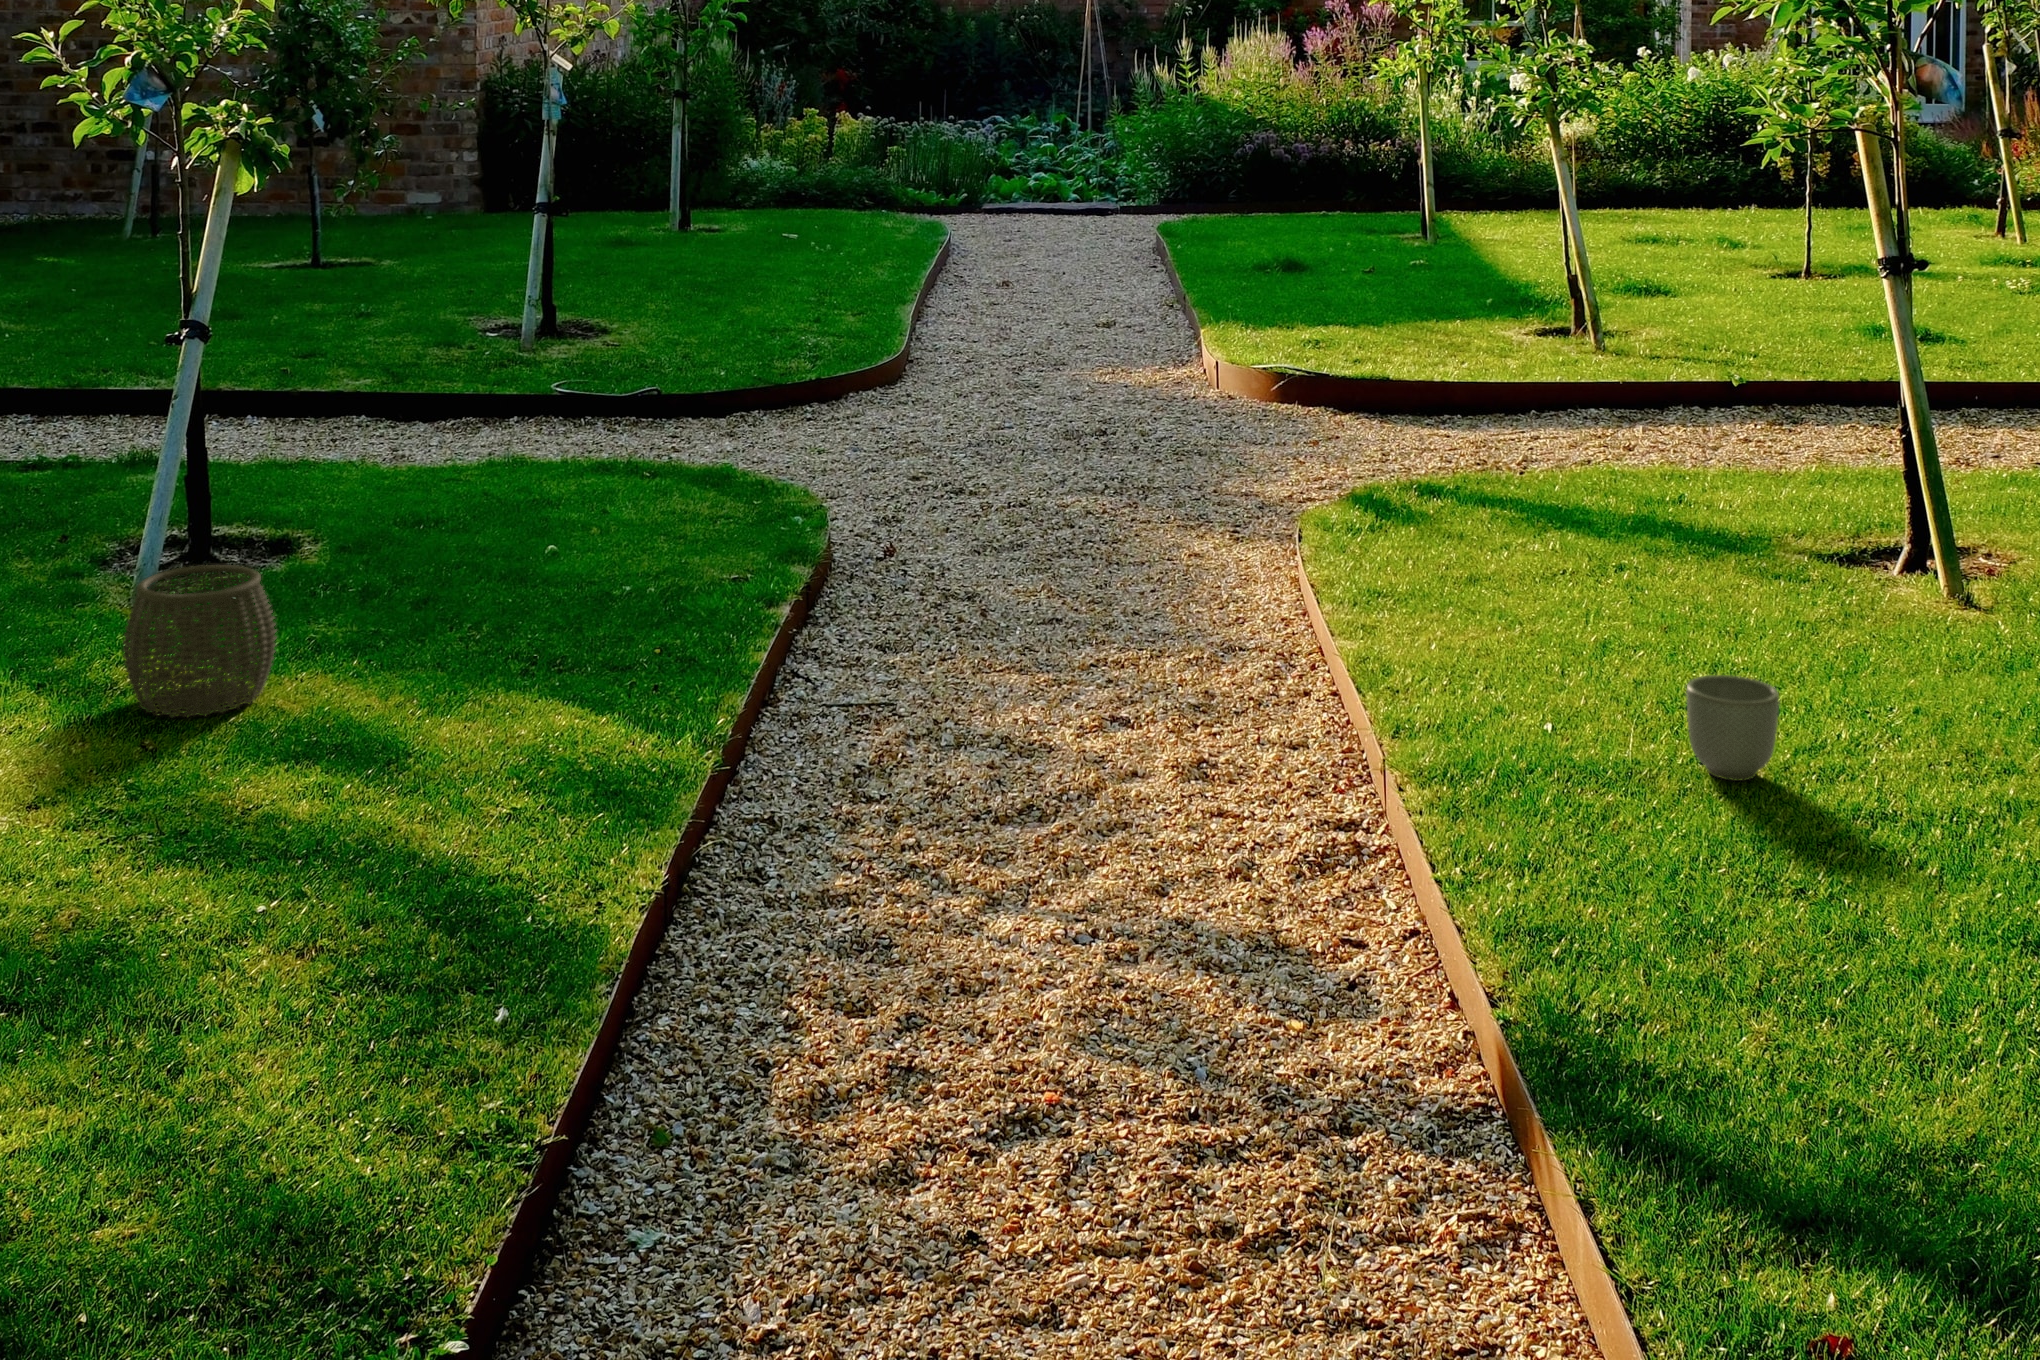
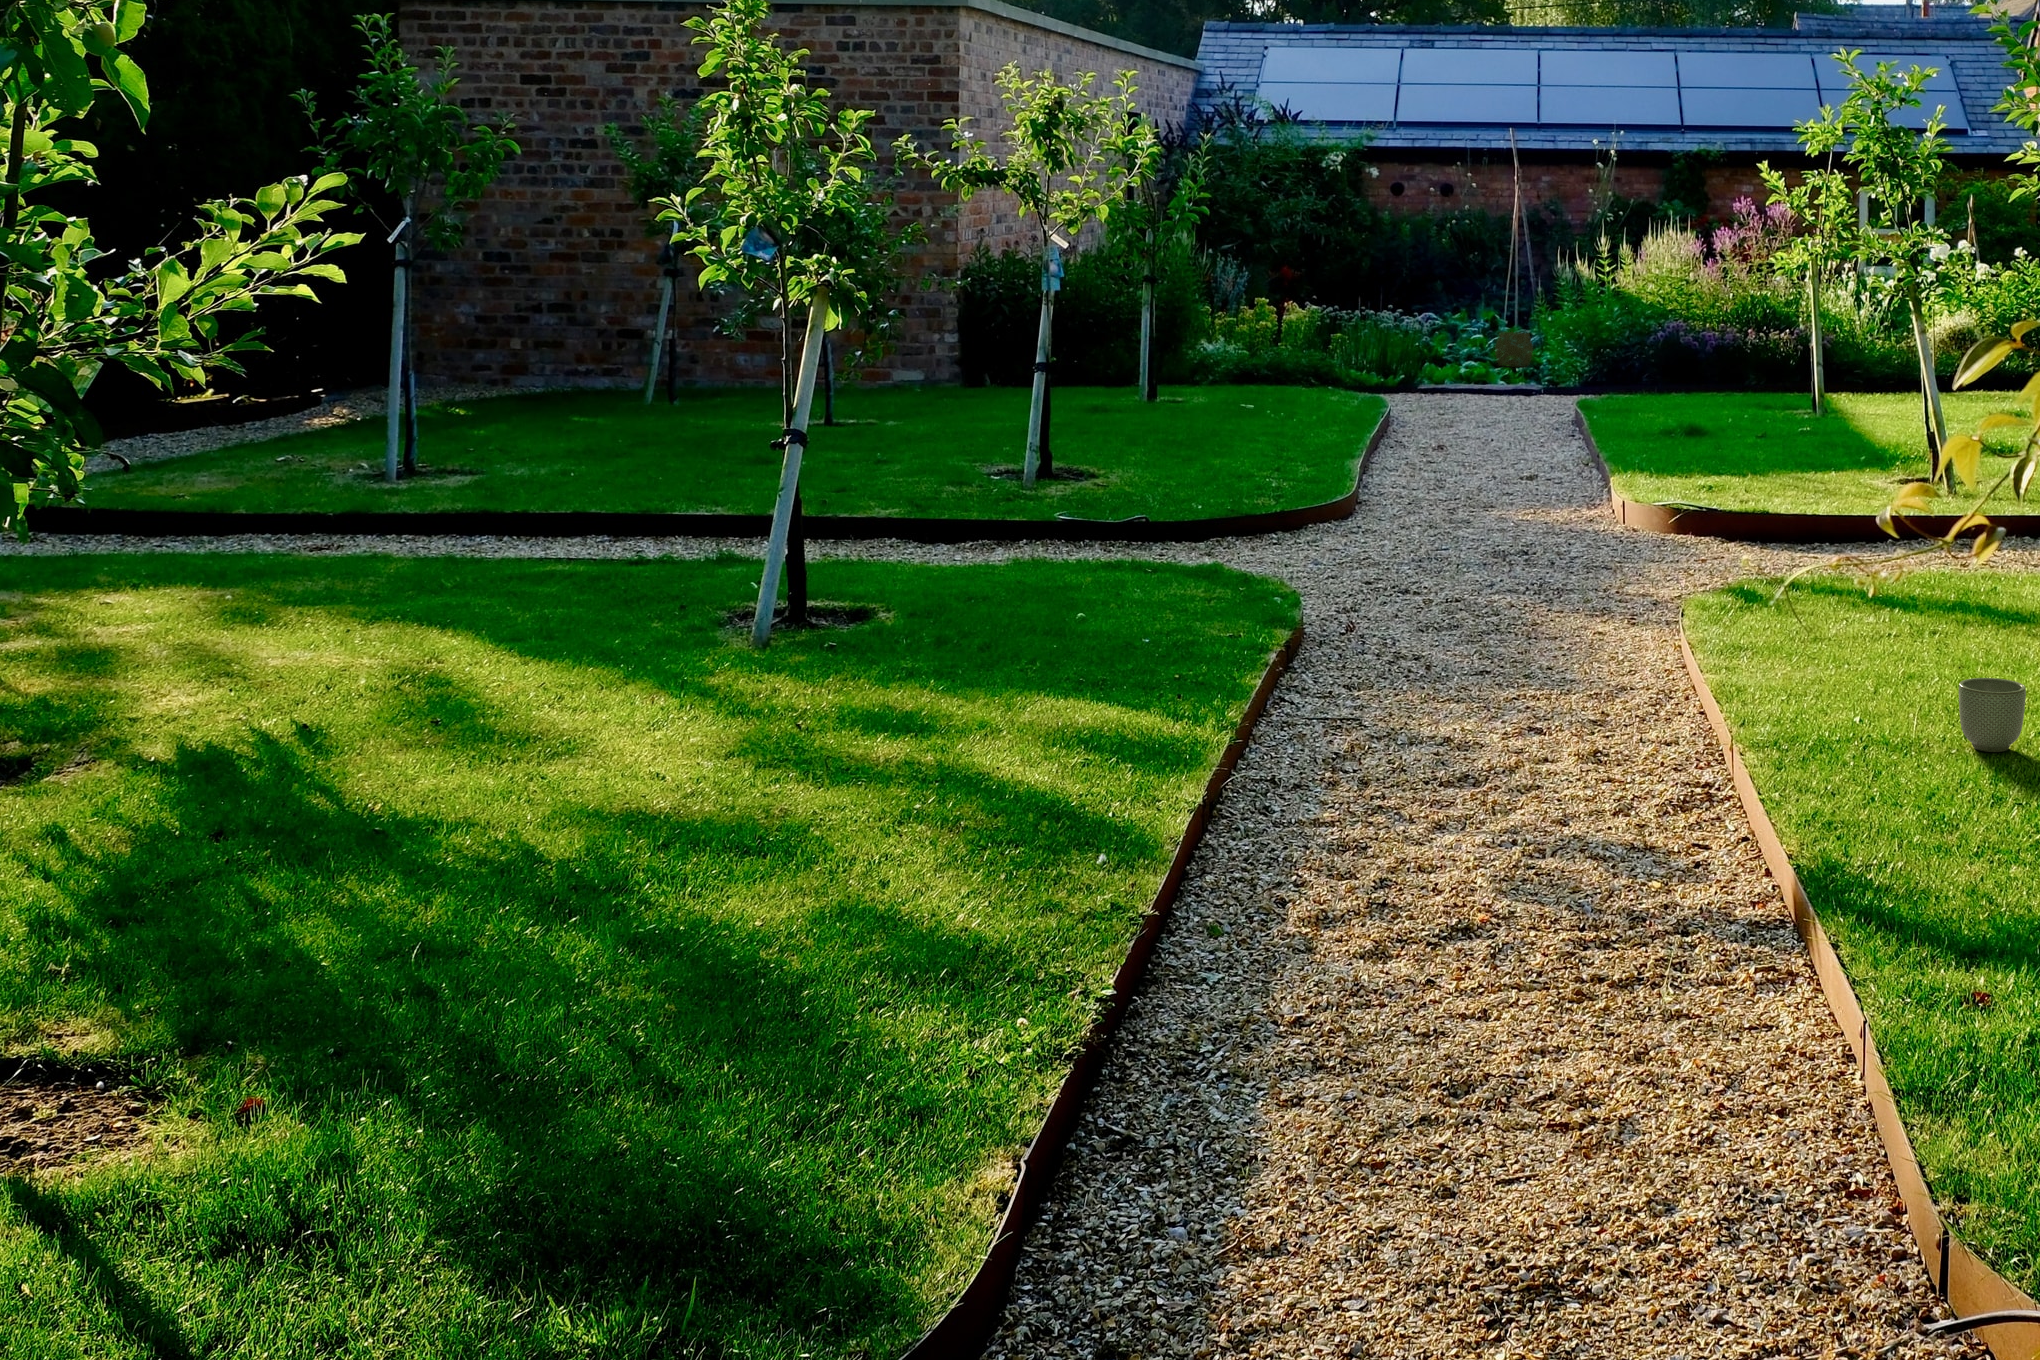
woven basket: present [123,565,276,717] -> present [1495,332,1533,367]

